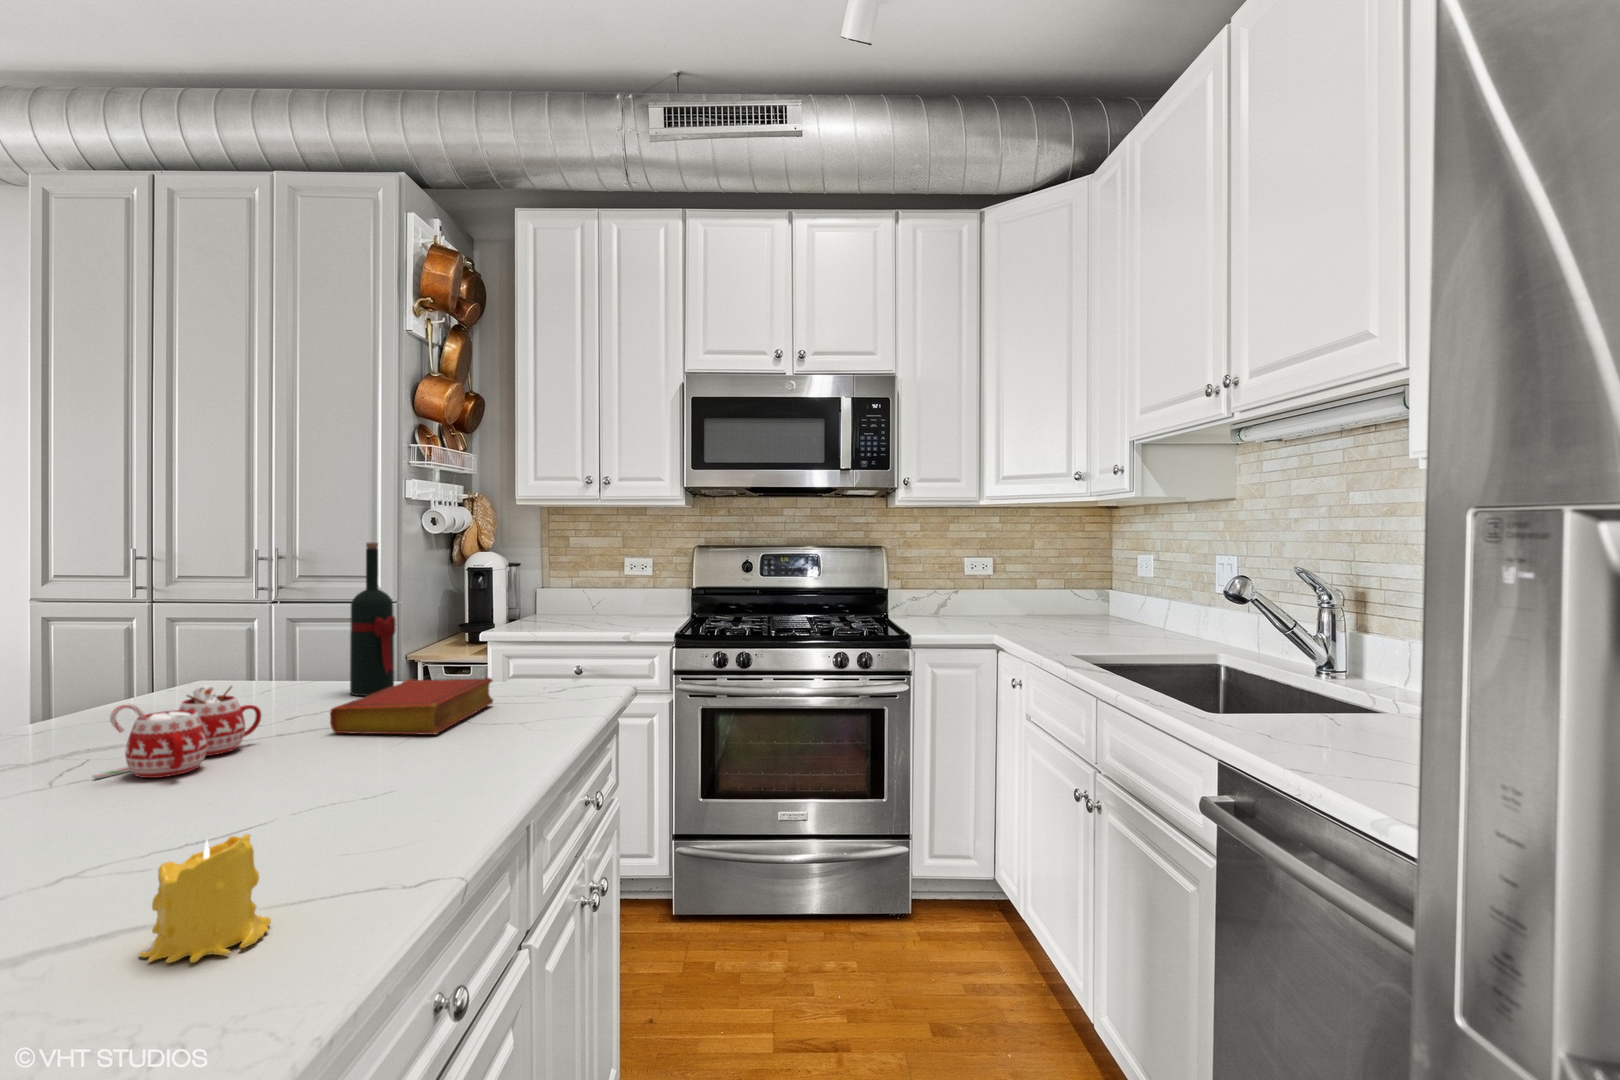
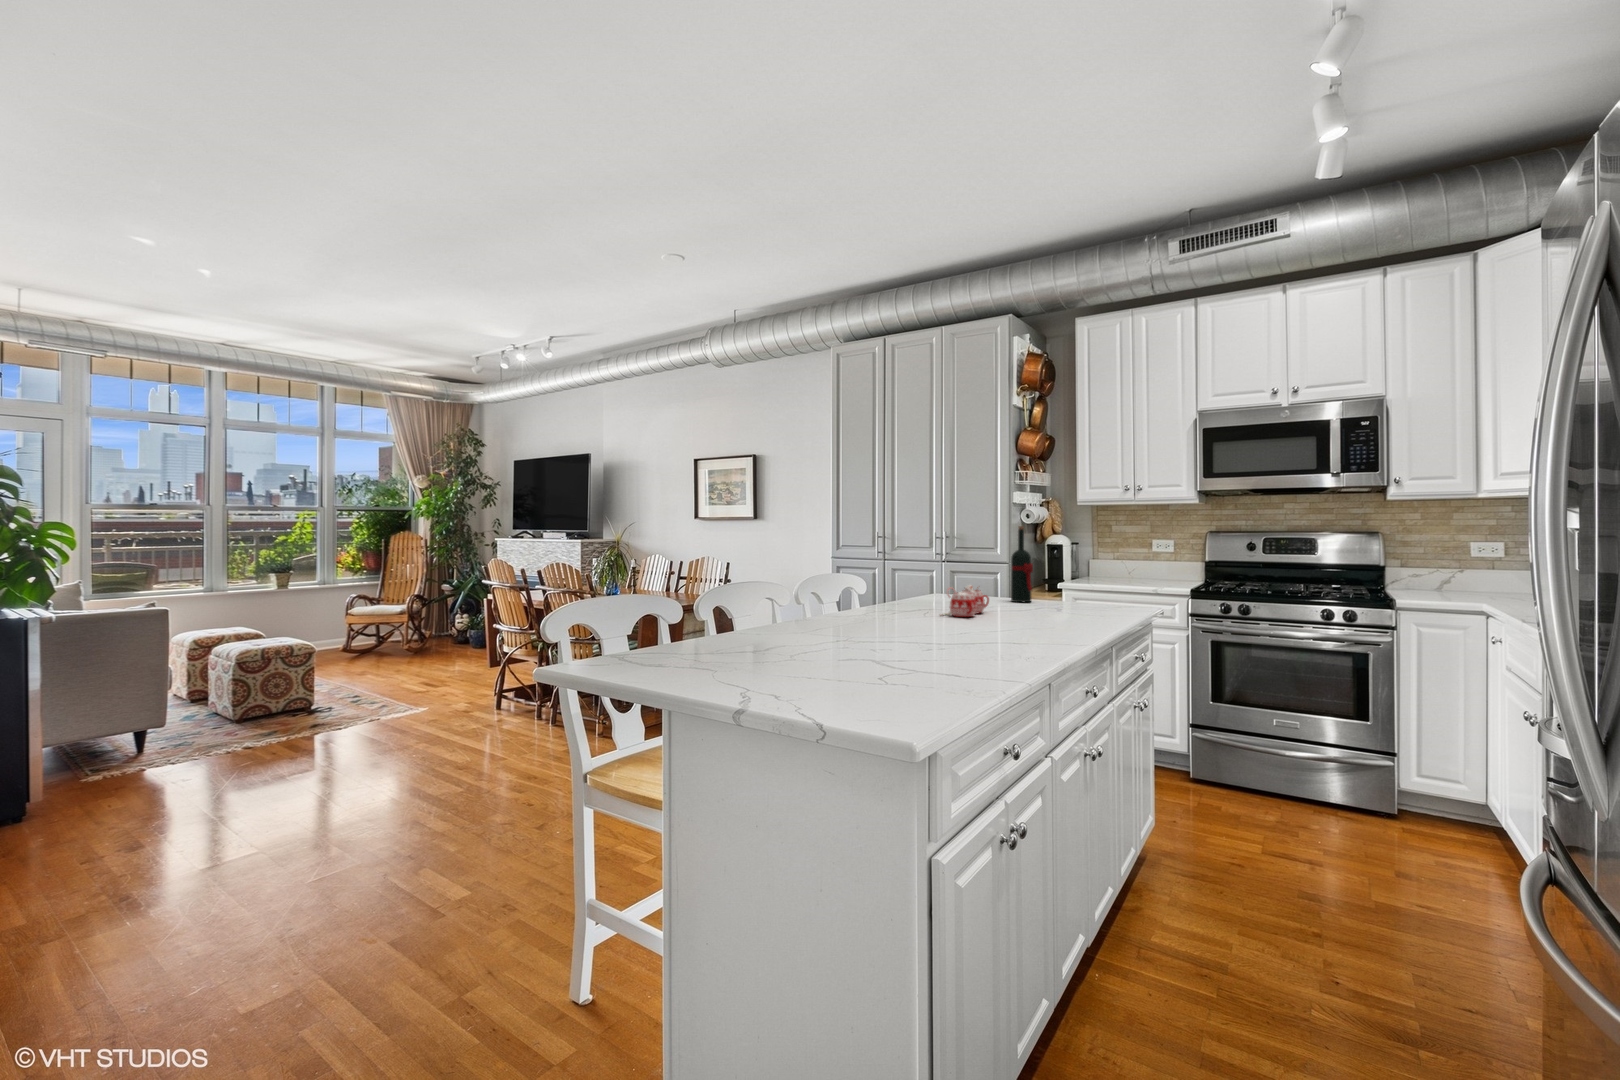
book: present [330,678,493,734] -> none [1015,594,1086,615]
candle: present [139,834,271,963] -> none [1007,614,1042,650]

